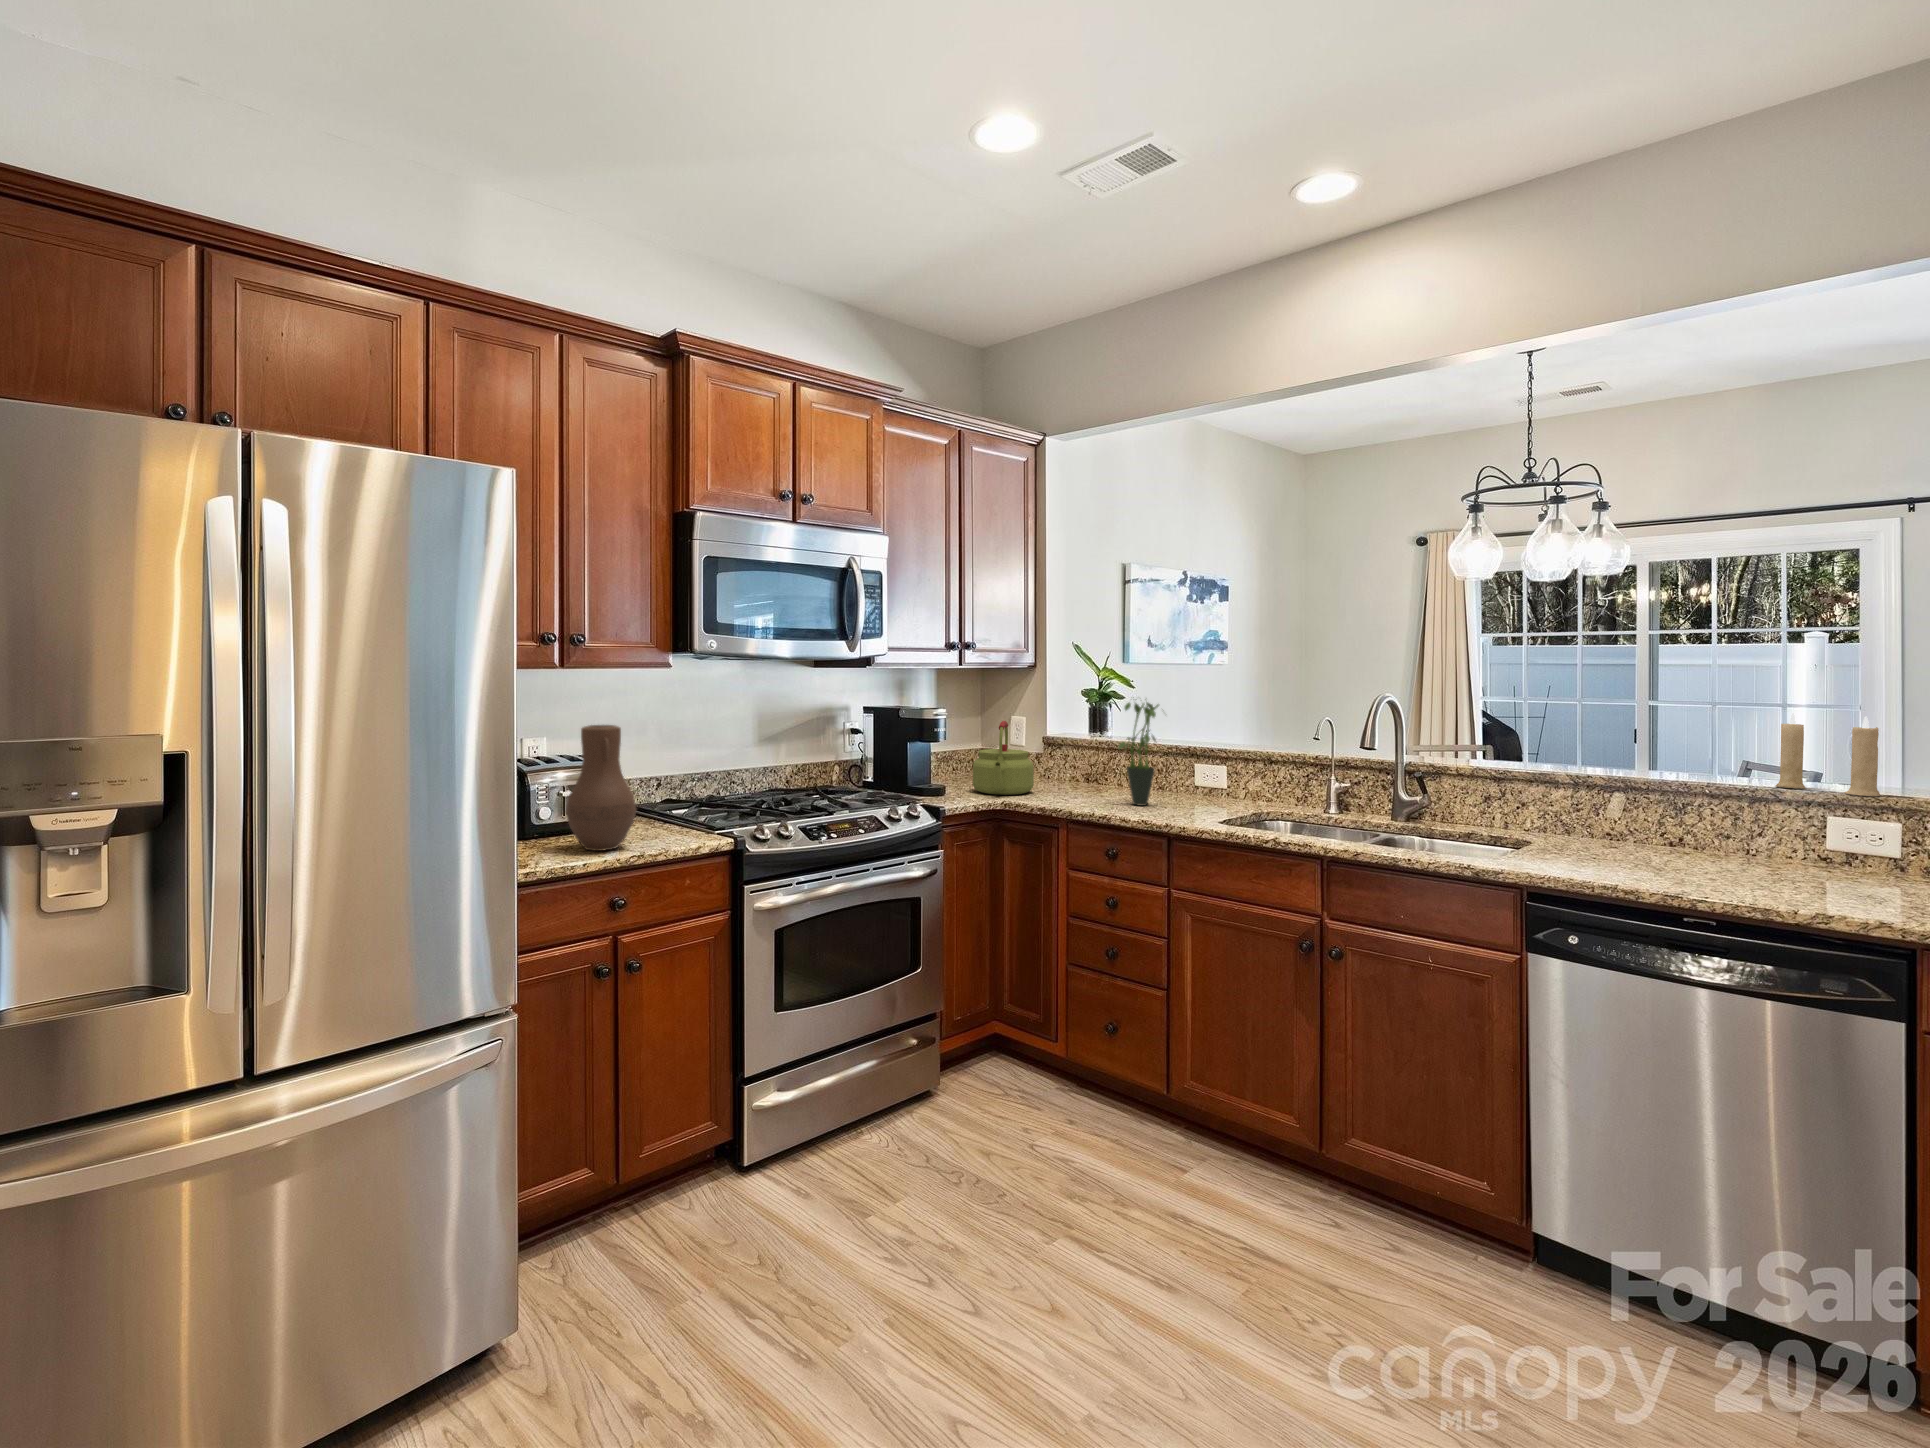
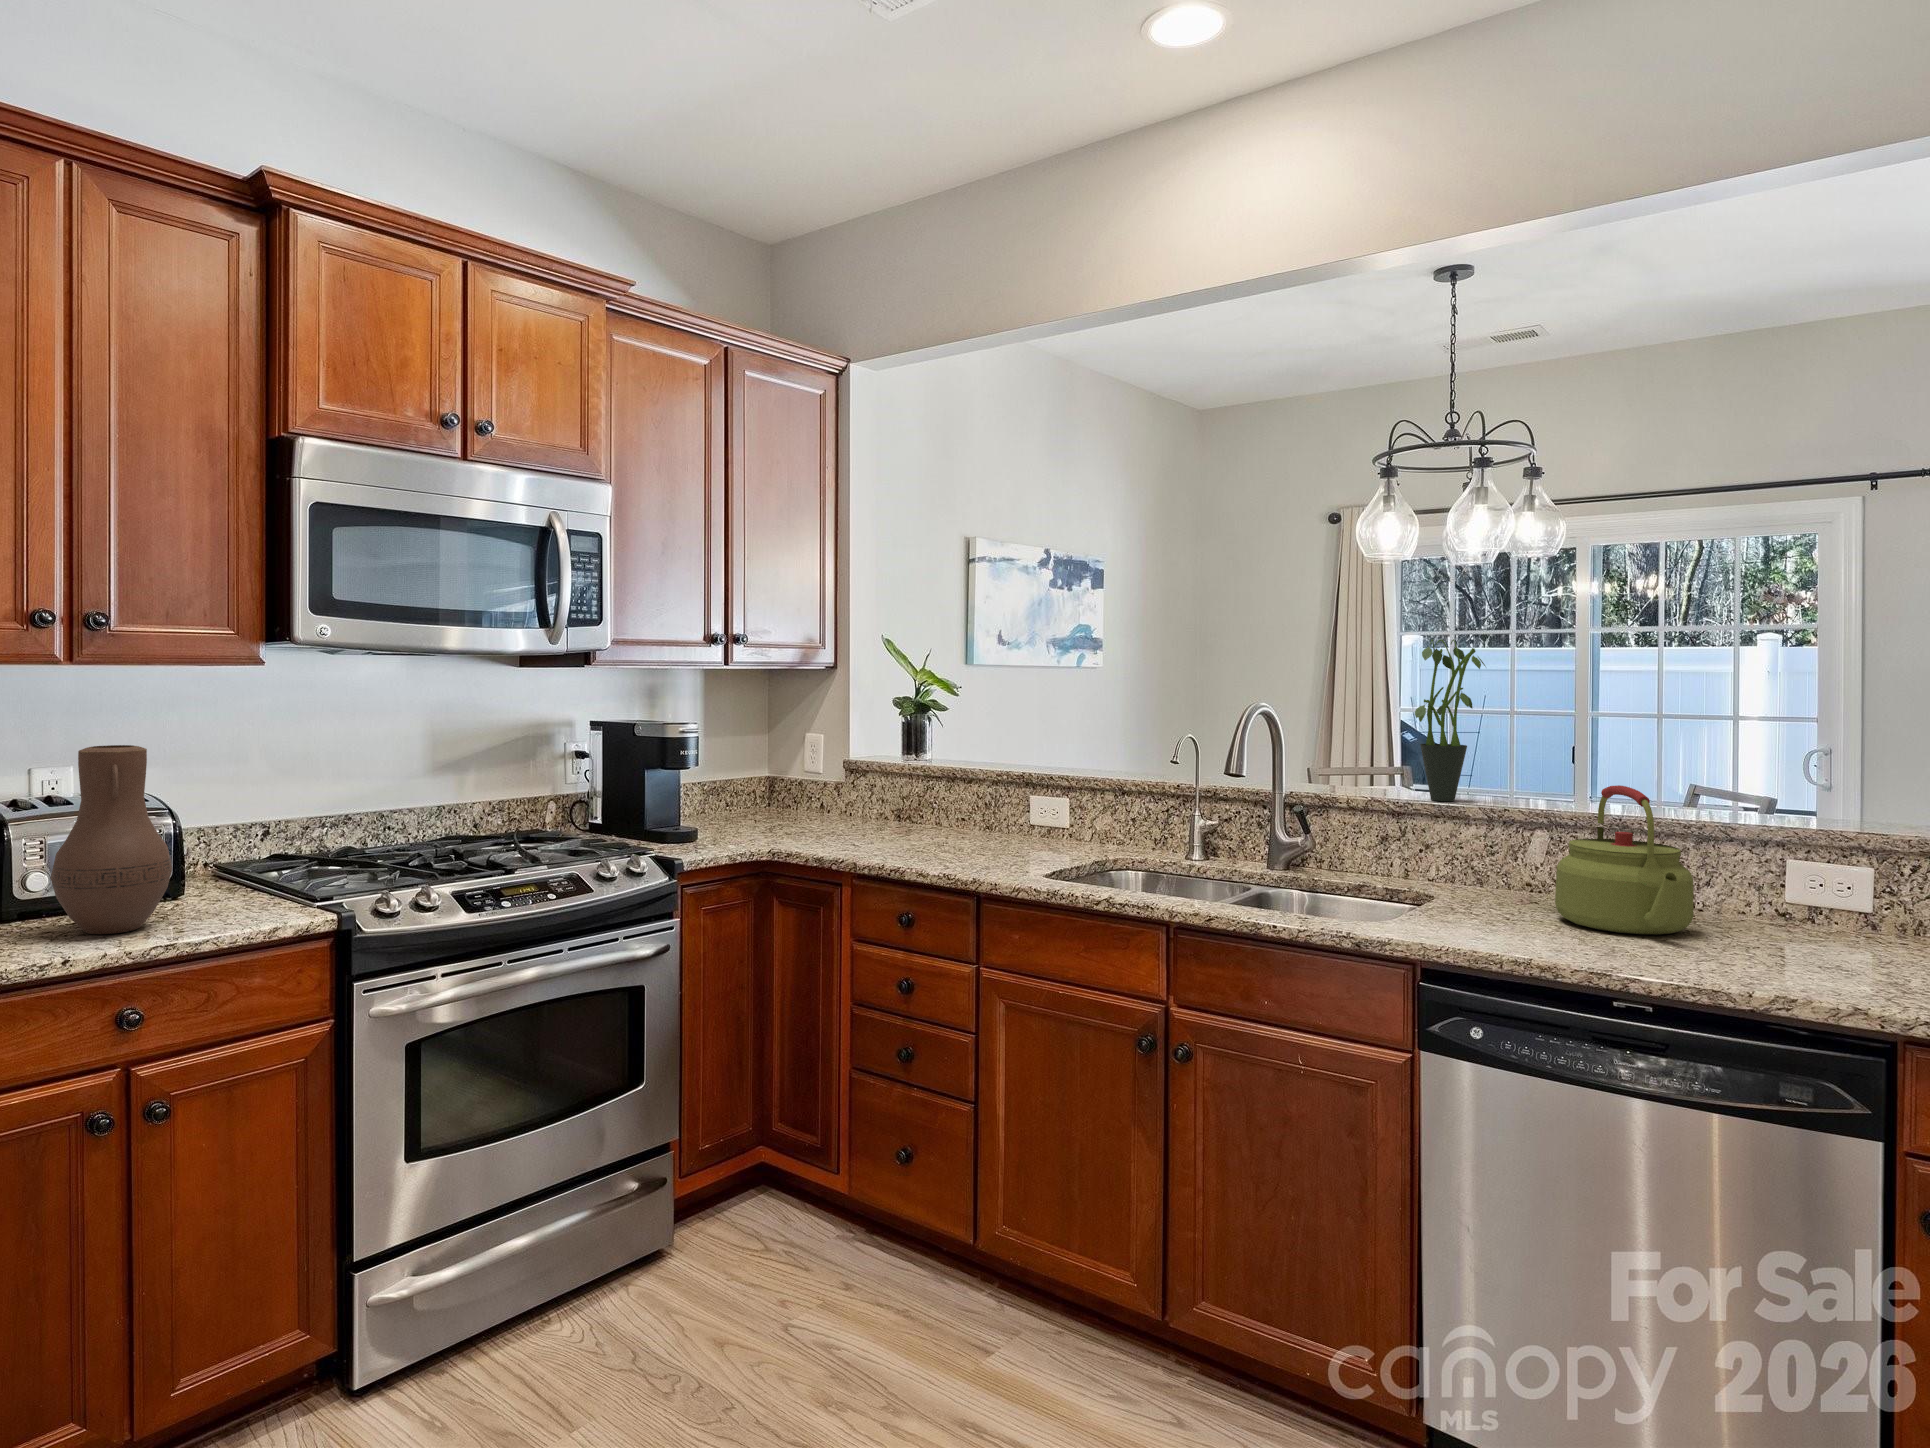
potted plant: present [1118,702,1159,806] -> present [1415,639,1485,801]
candle: present [1775,713,1880,796] -> none [1726,724,1852,834]
kettle: present [973,721,1034,795] -> present [1555,785,1693,935]

